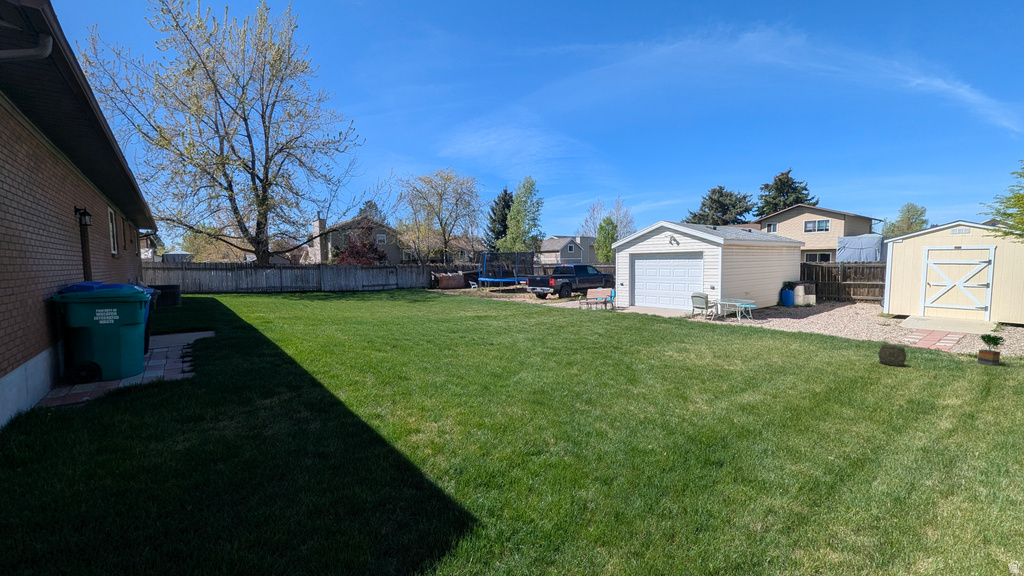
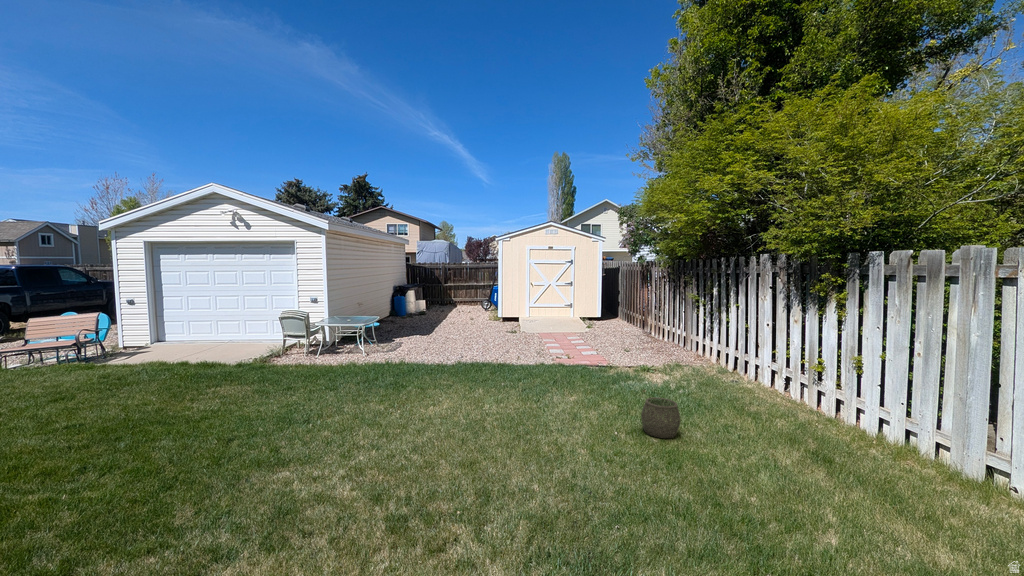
potted tree: present [978,334,1006,365] -> none [678,351,706,392]

